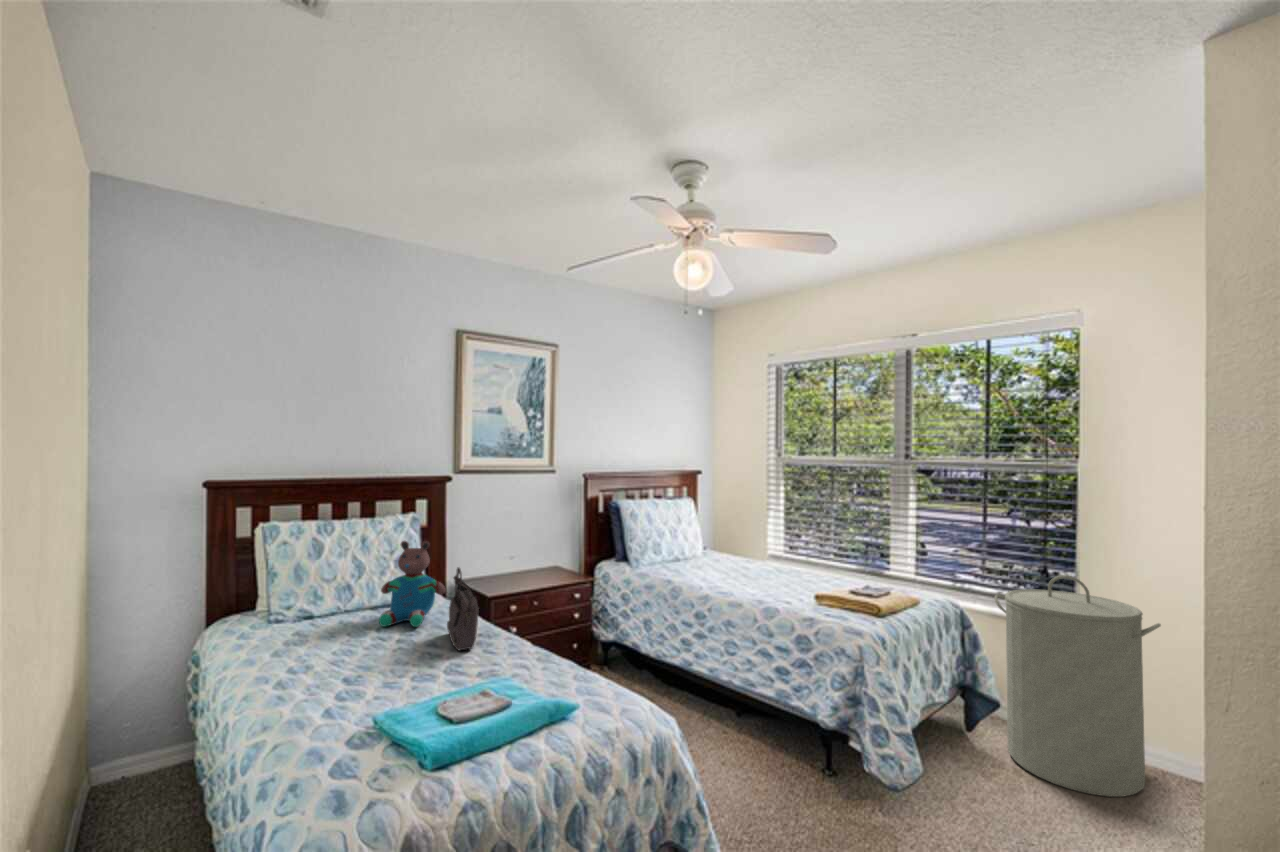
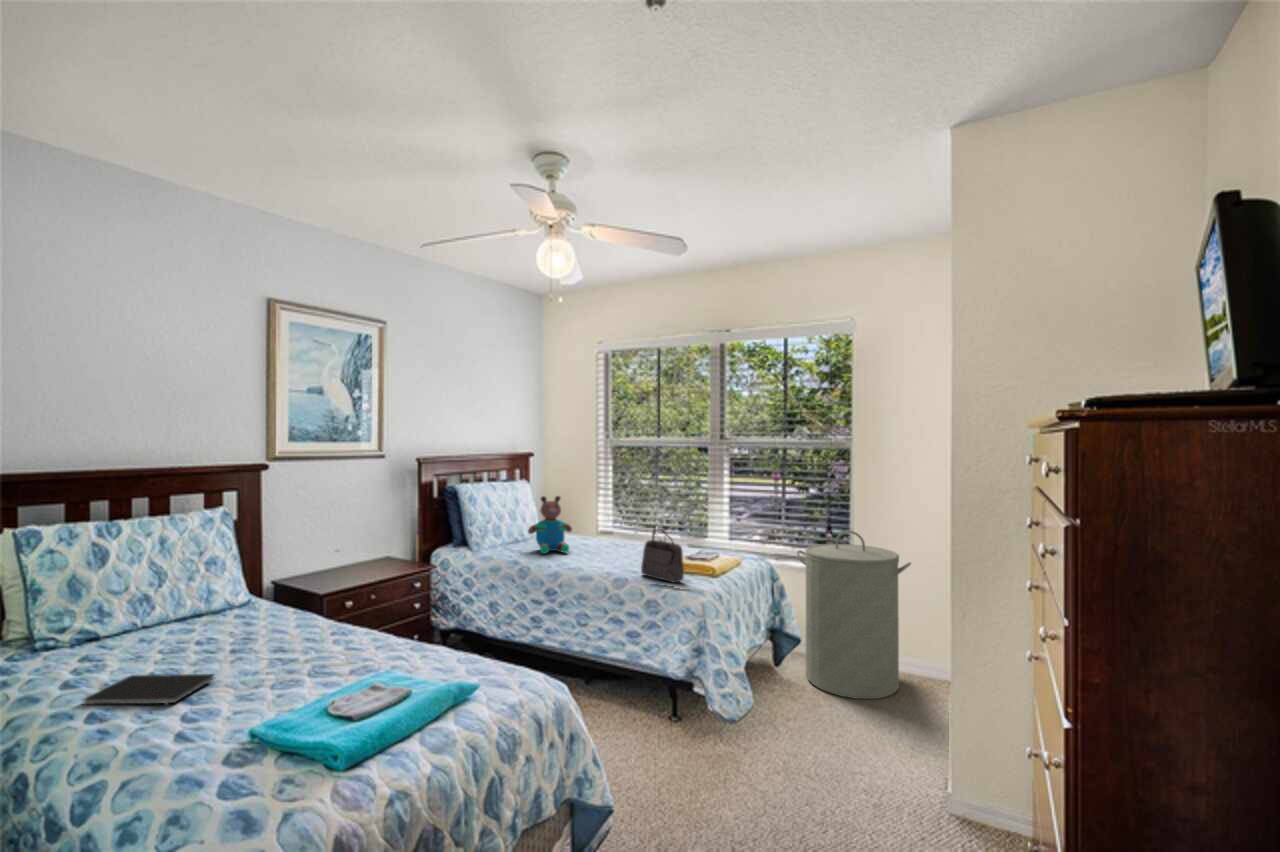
teddy bear: present [379,541,446,627] -> present [528,496,572,554]
handbag: present [447,568,479,651] -> present [641,529,684,582]
notebook: none [276,652,374,682] -> present [83,674,214,705]

